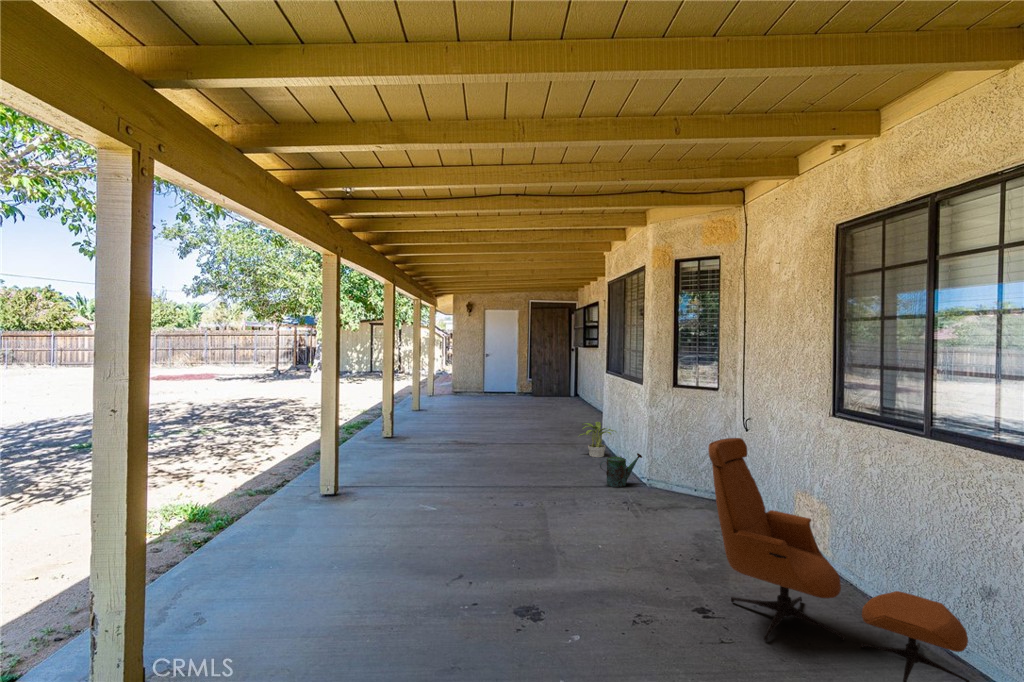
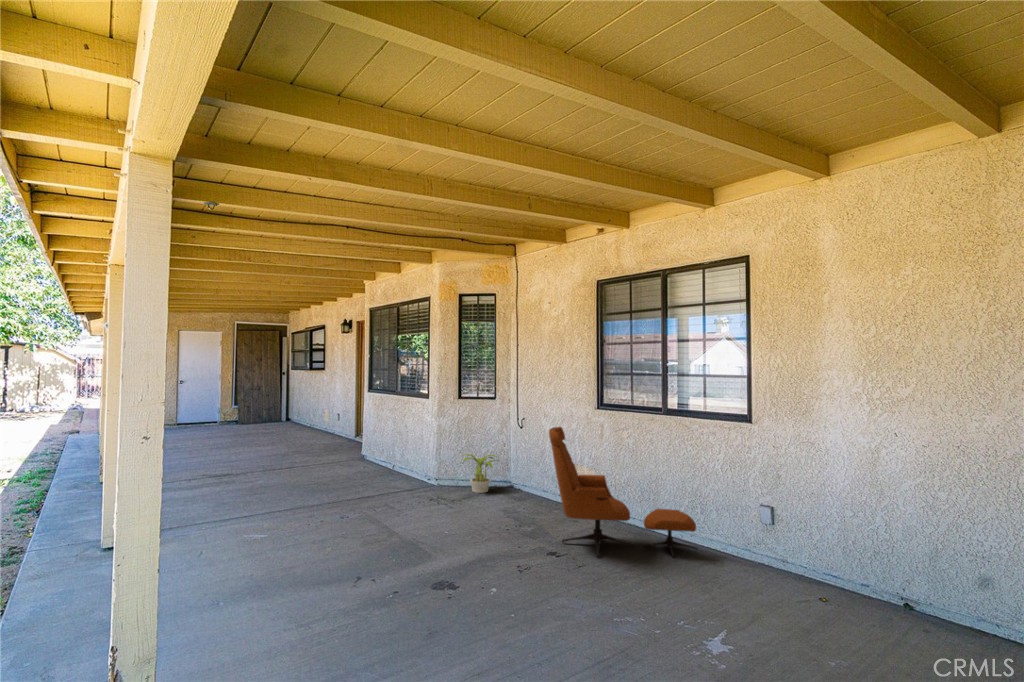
potted plant: present [579,422,616,457] -> present [463,454,500,493]
watering can: present [600,453,642,487] -> none [399,459,432,491]

